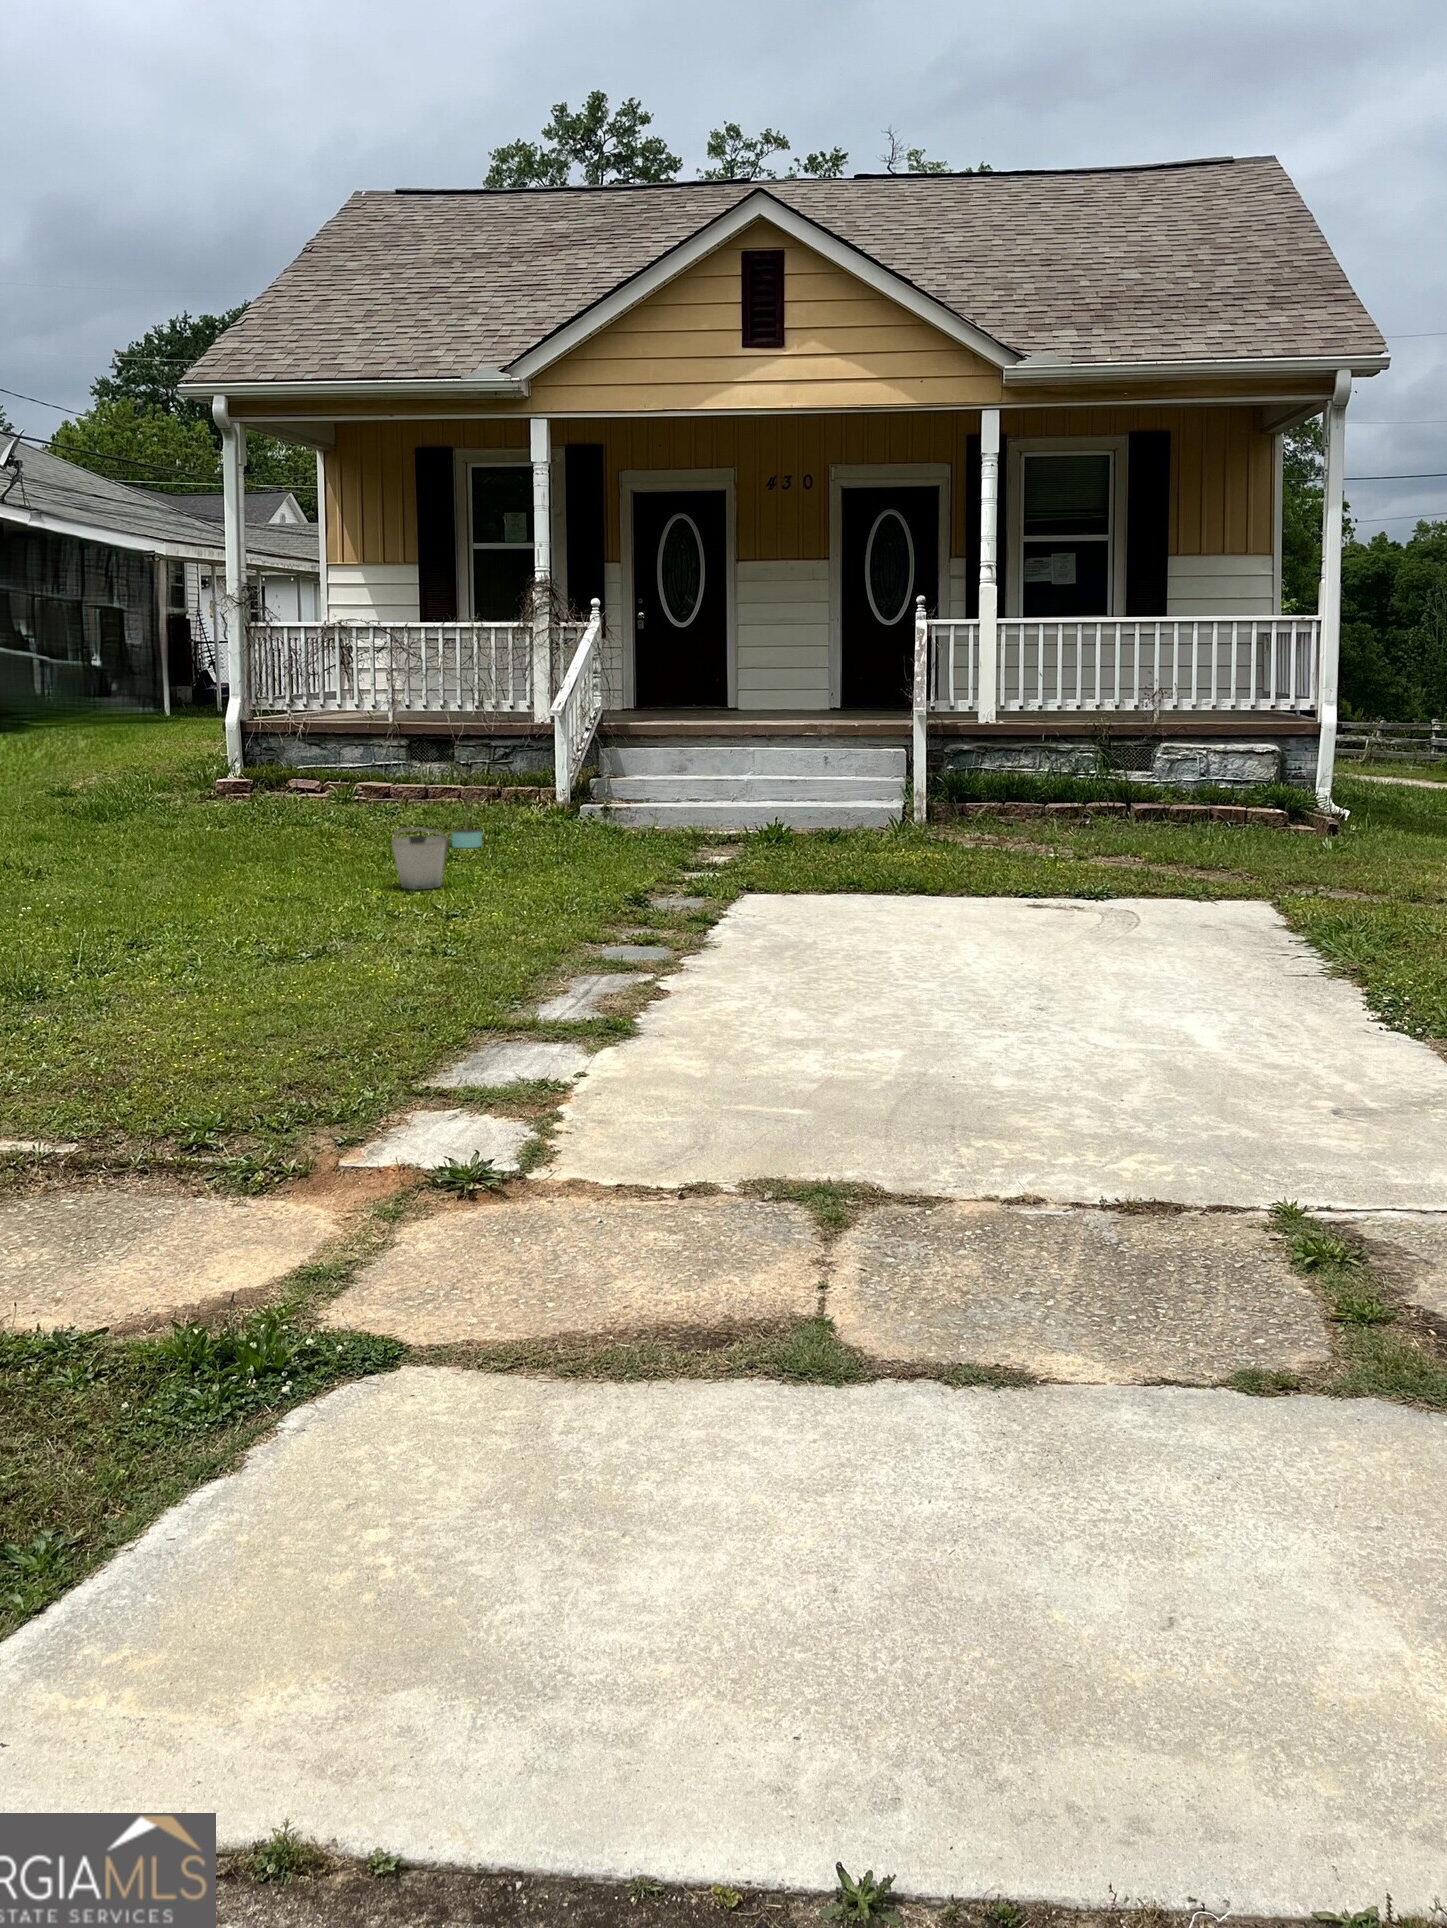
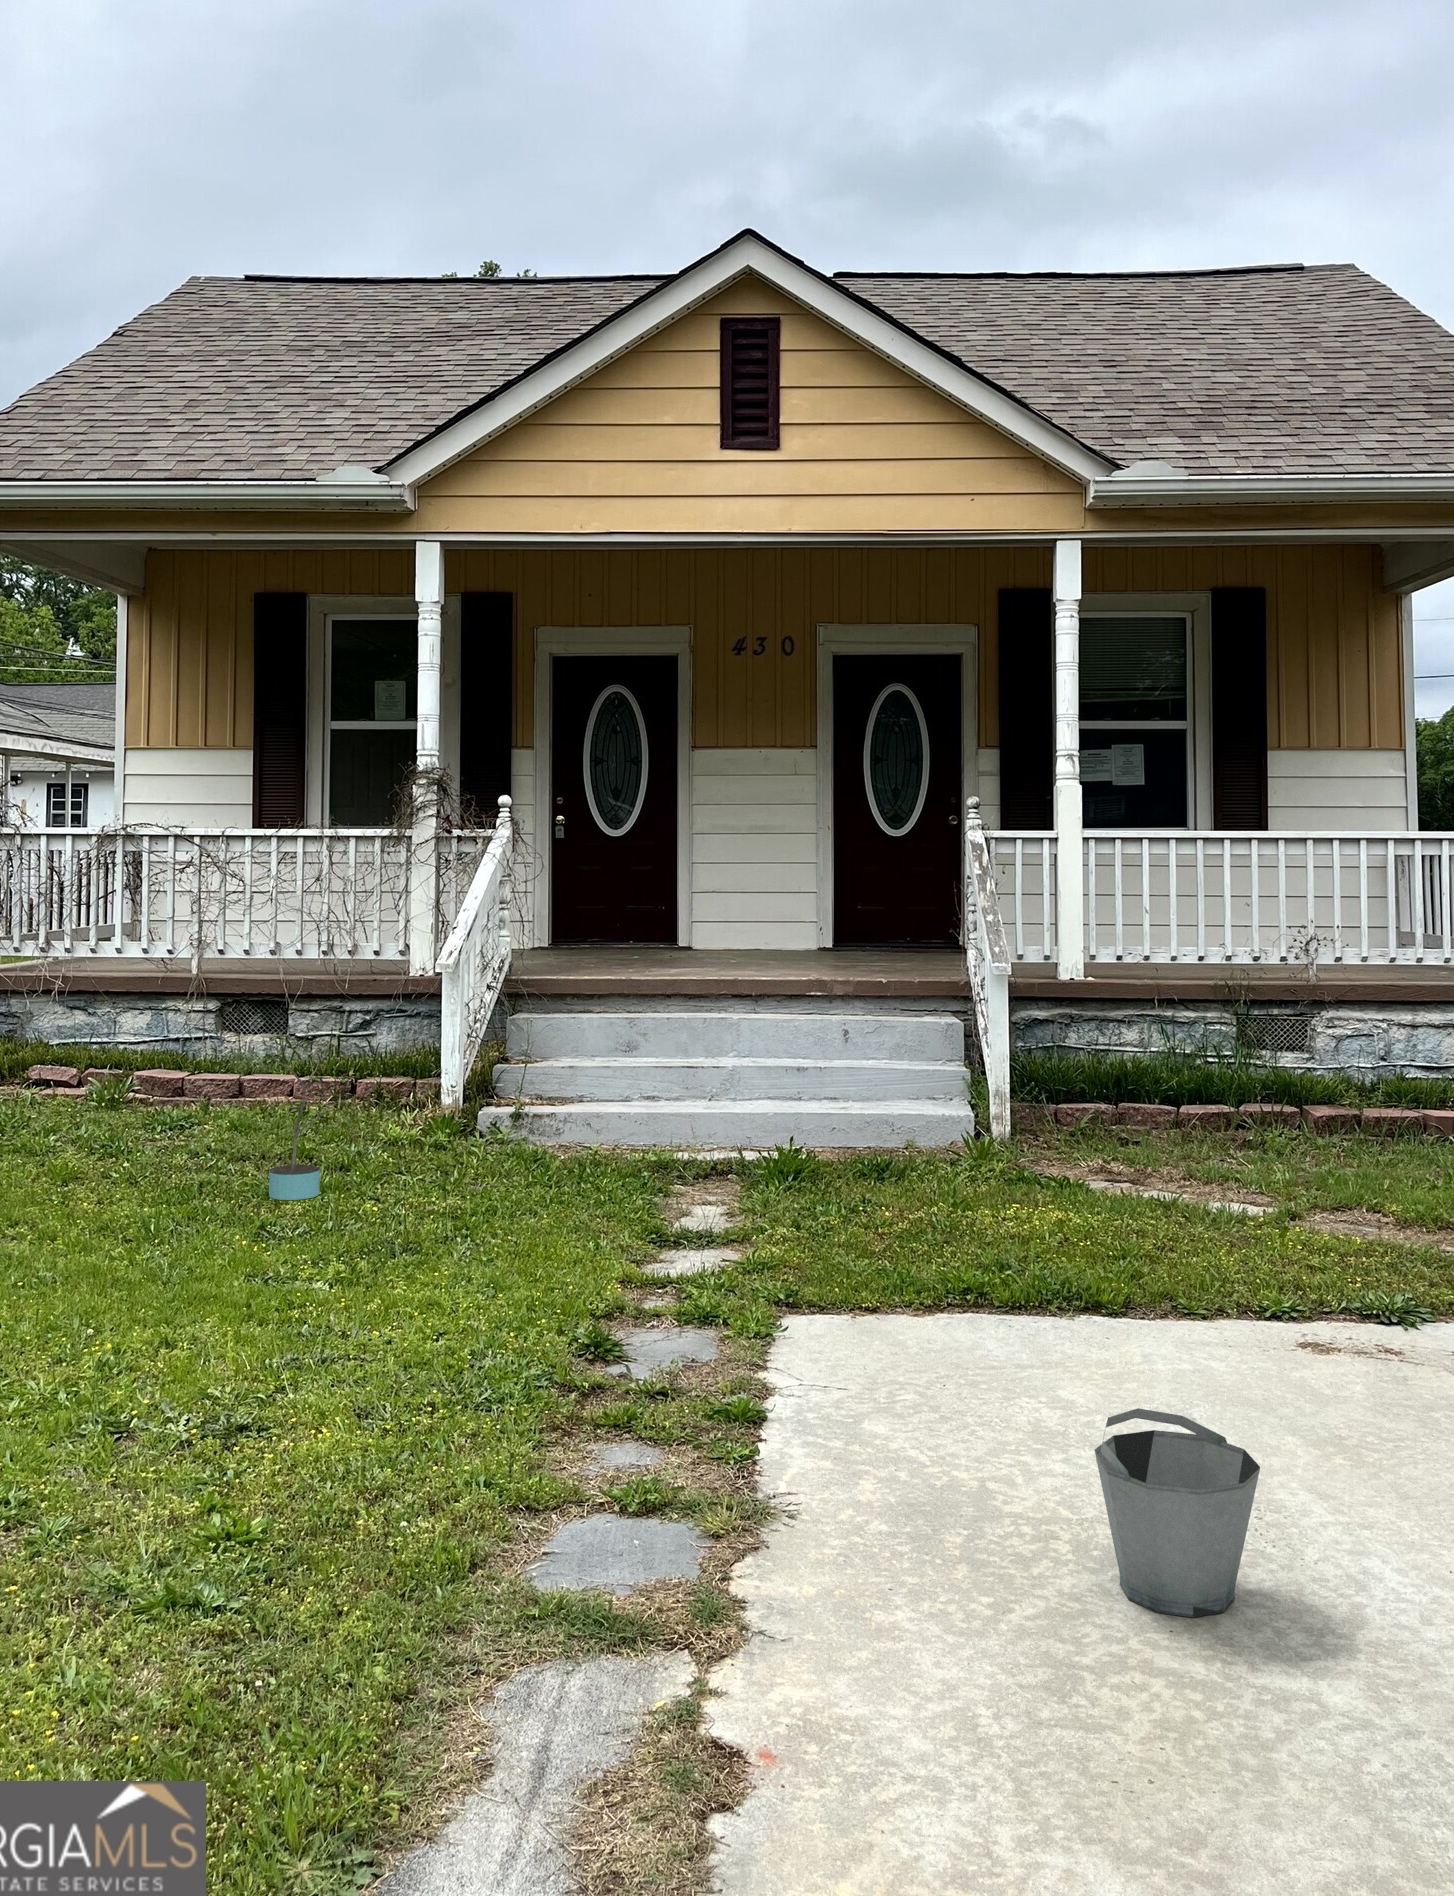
bucket: present [391,827,449,890] -> present [1095,1408,1260,1617]

